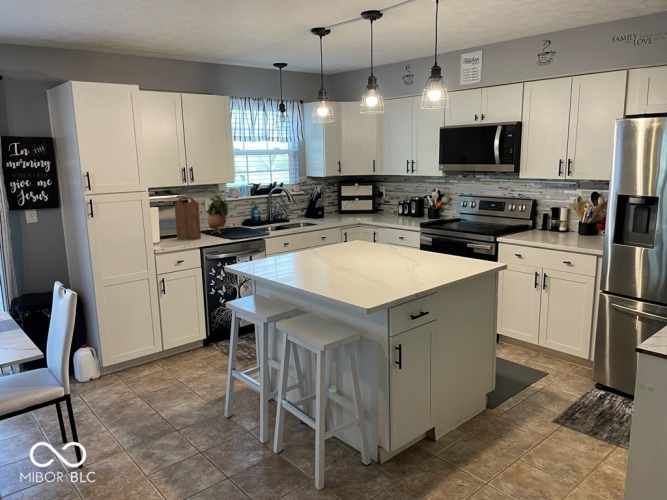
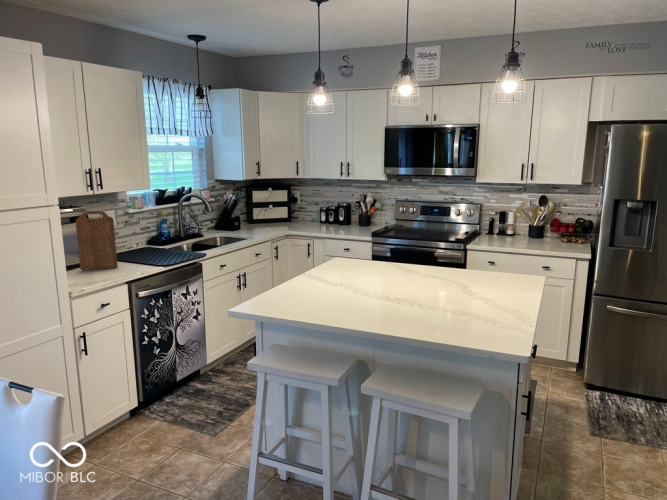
potted plant: present [207,194,228,234] -> none [115,204,147,259]

